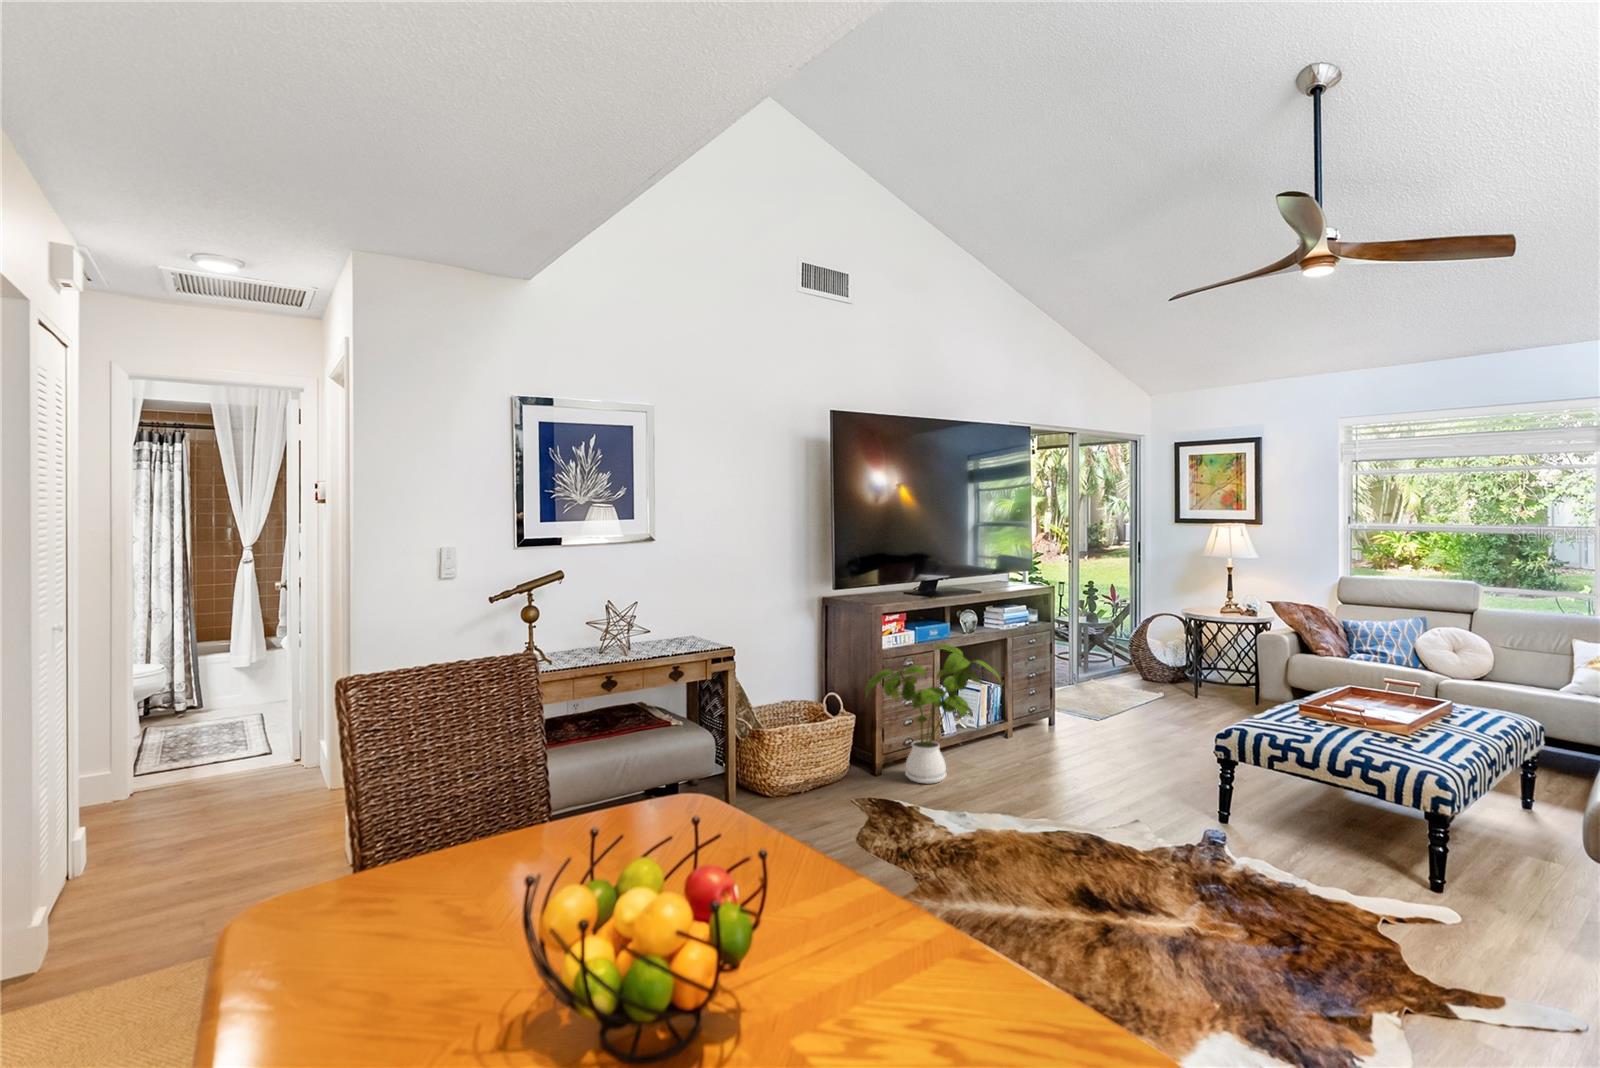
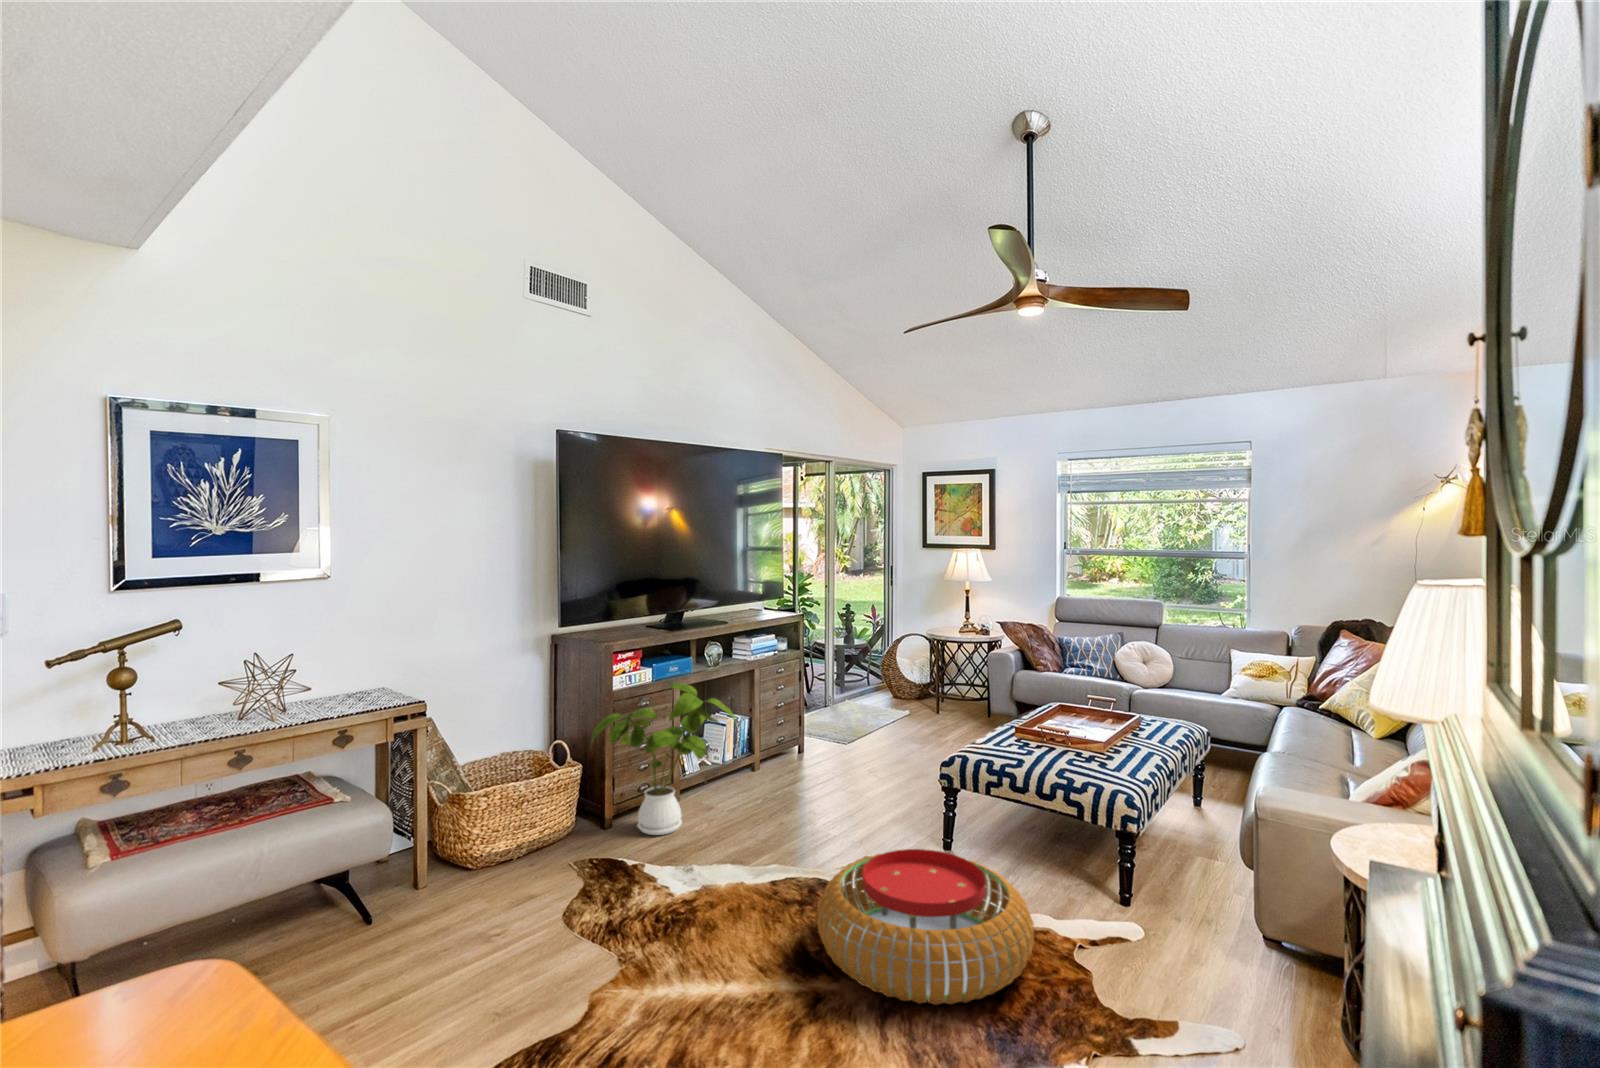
pouf: none [1099,809,1334,951] -> present [818,849,1034,1005]

